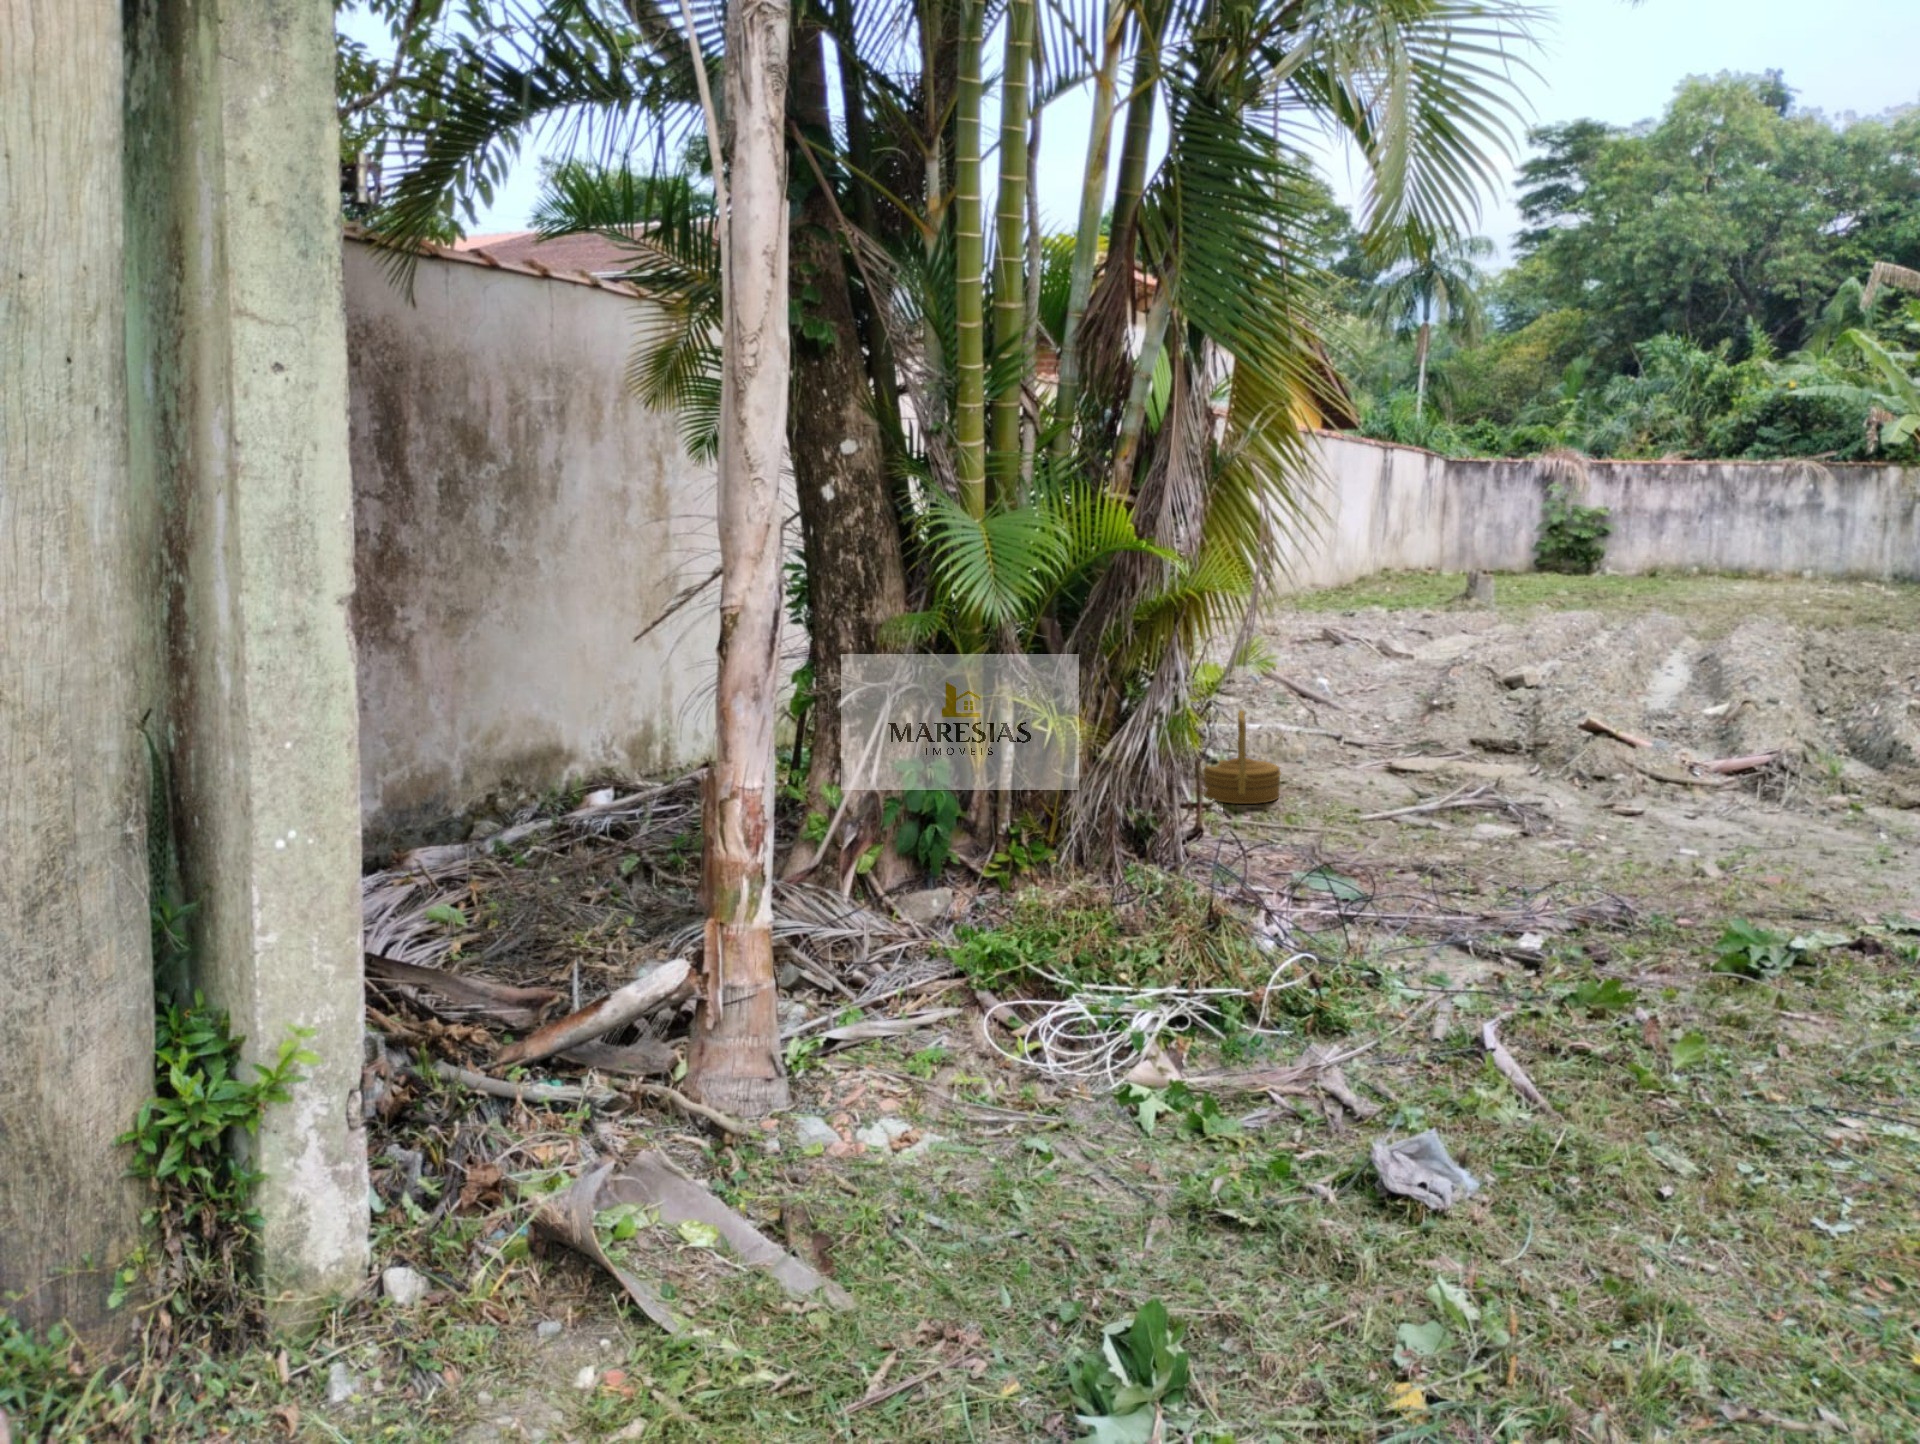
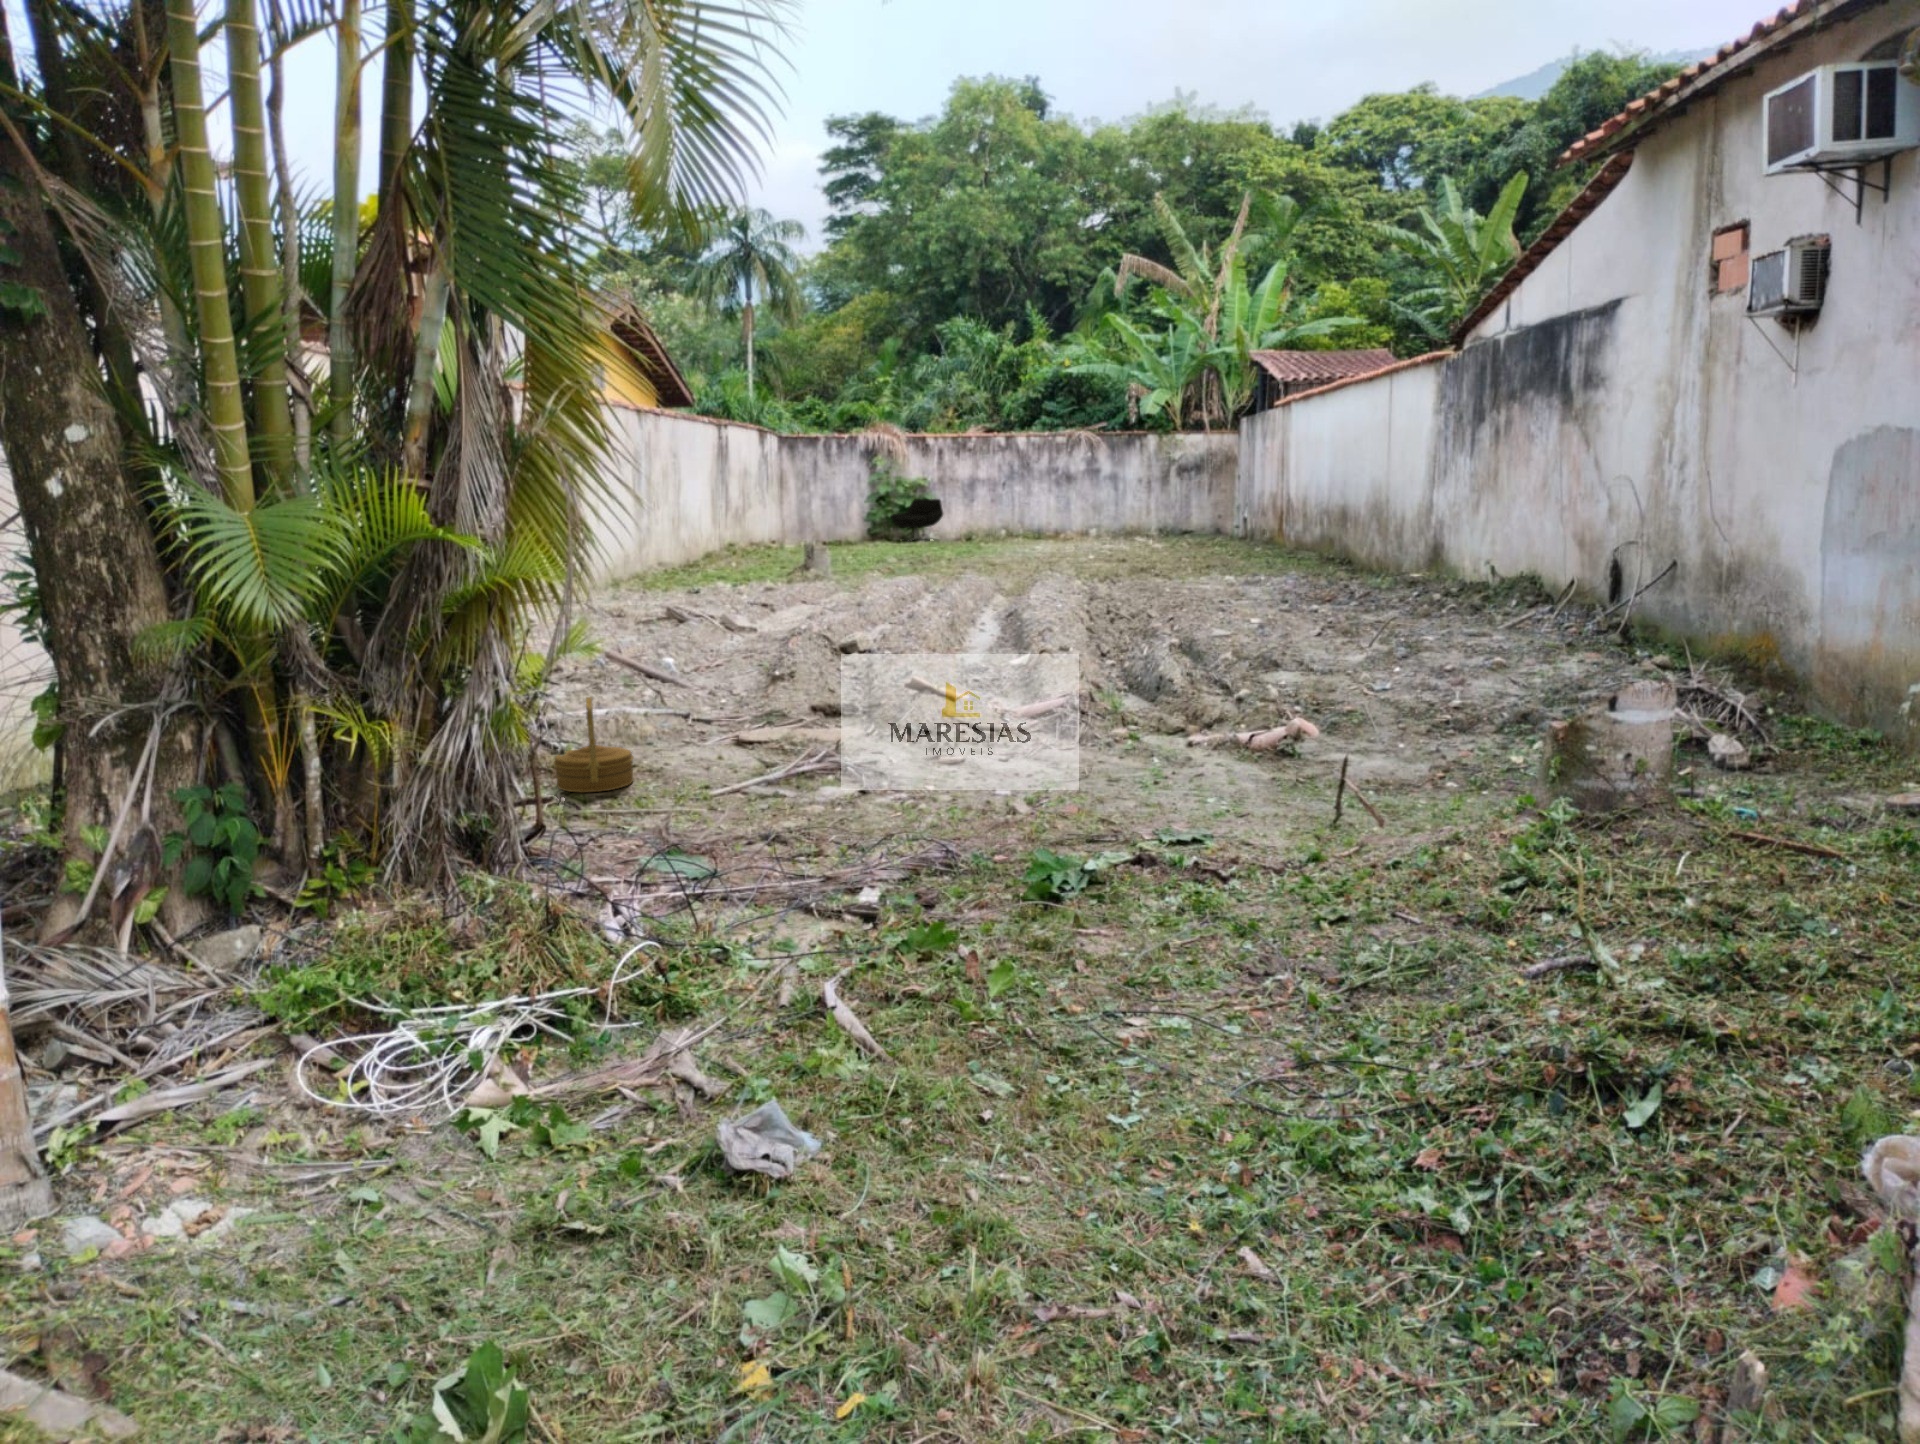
lounge chair: none [1562,518,1628,565] -> present [890,499,943,541]

